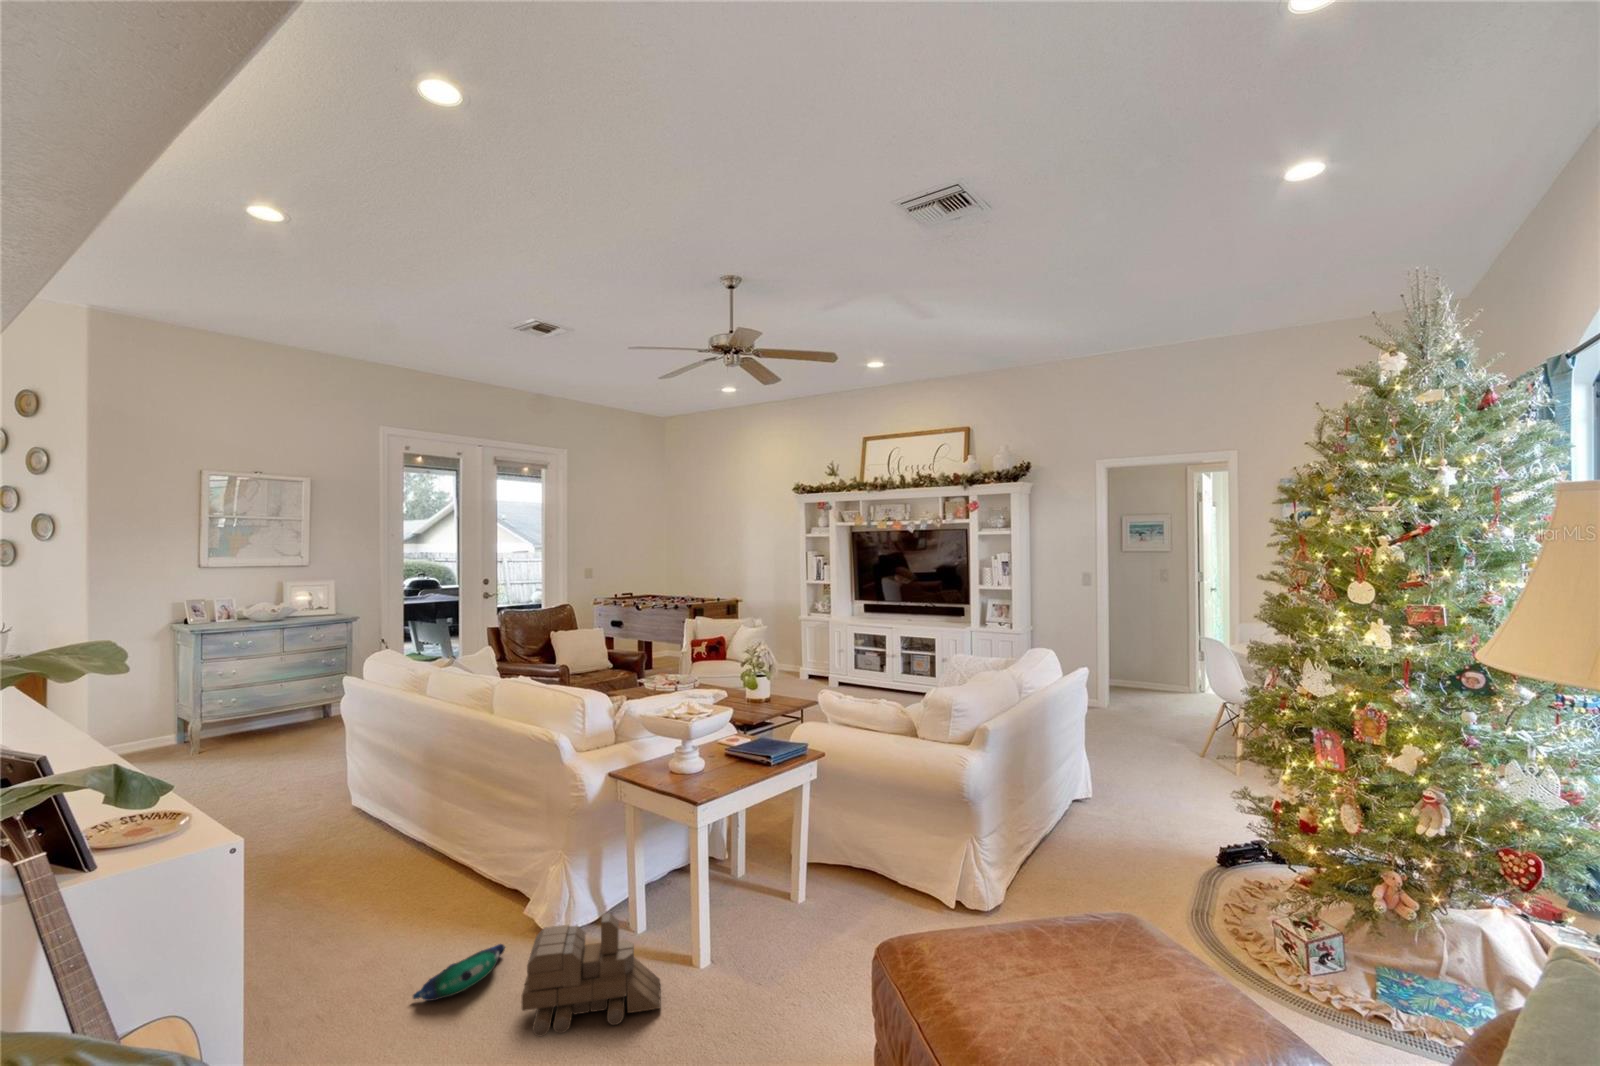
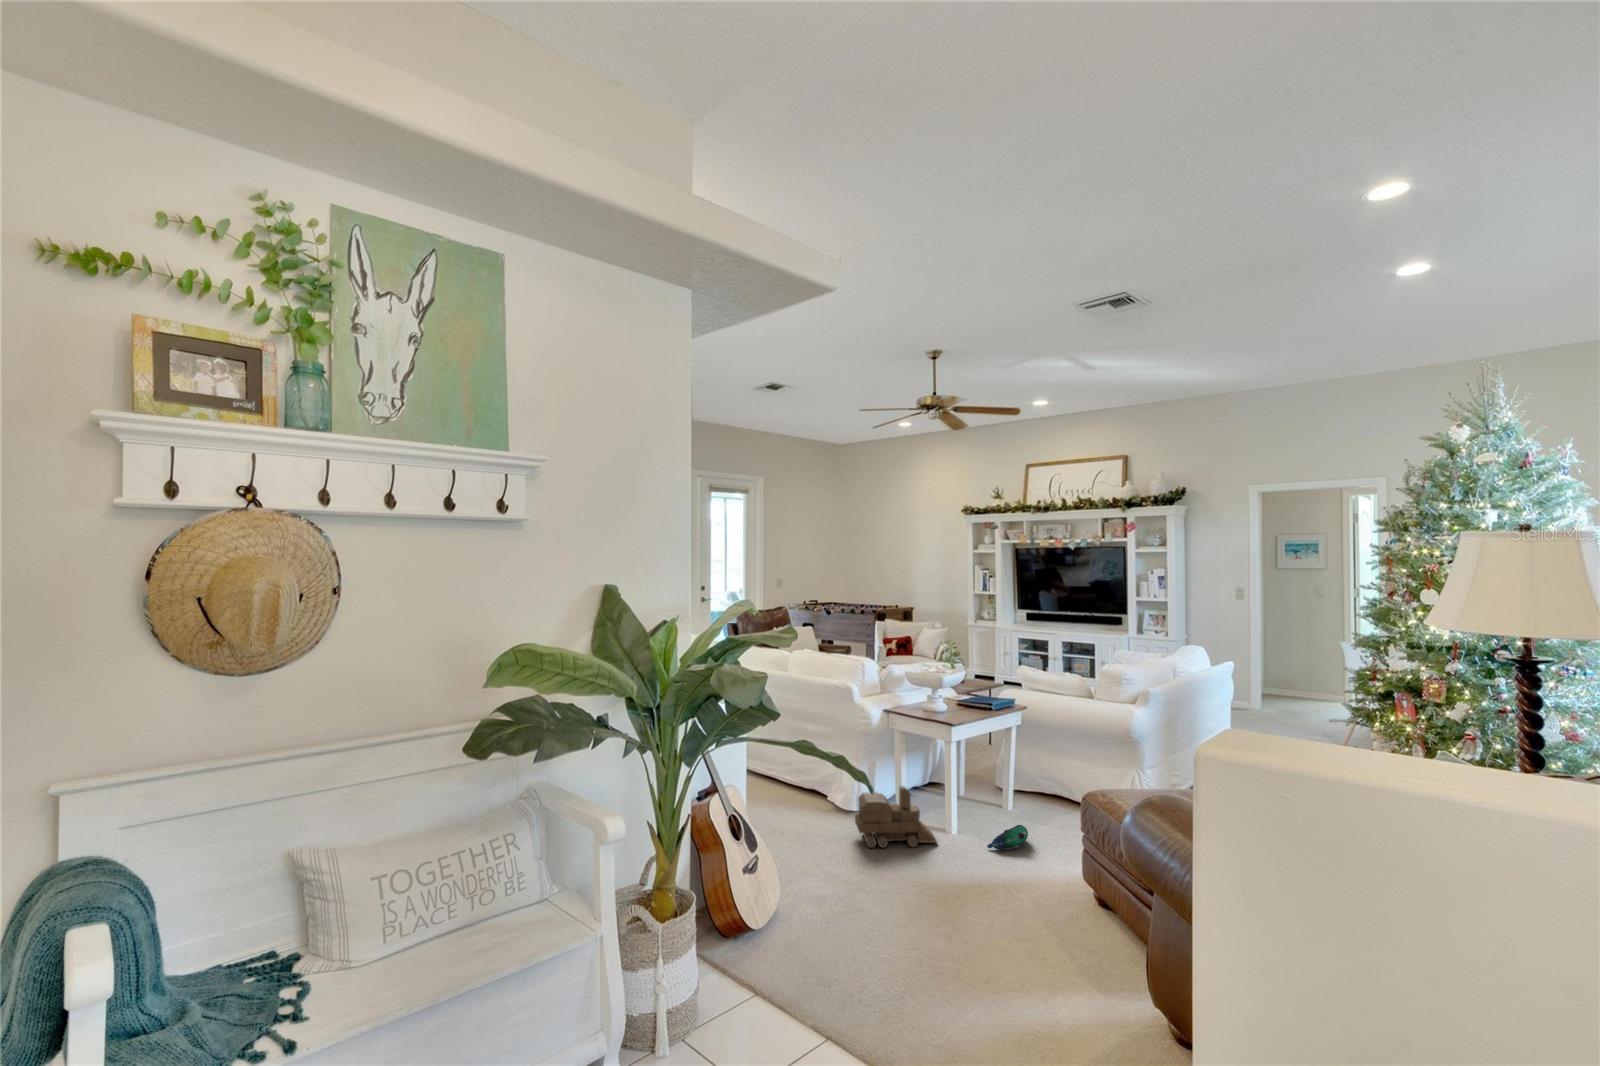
plush toy: present [413,944,505,1001] -> present [987,825,1028,850]

